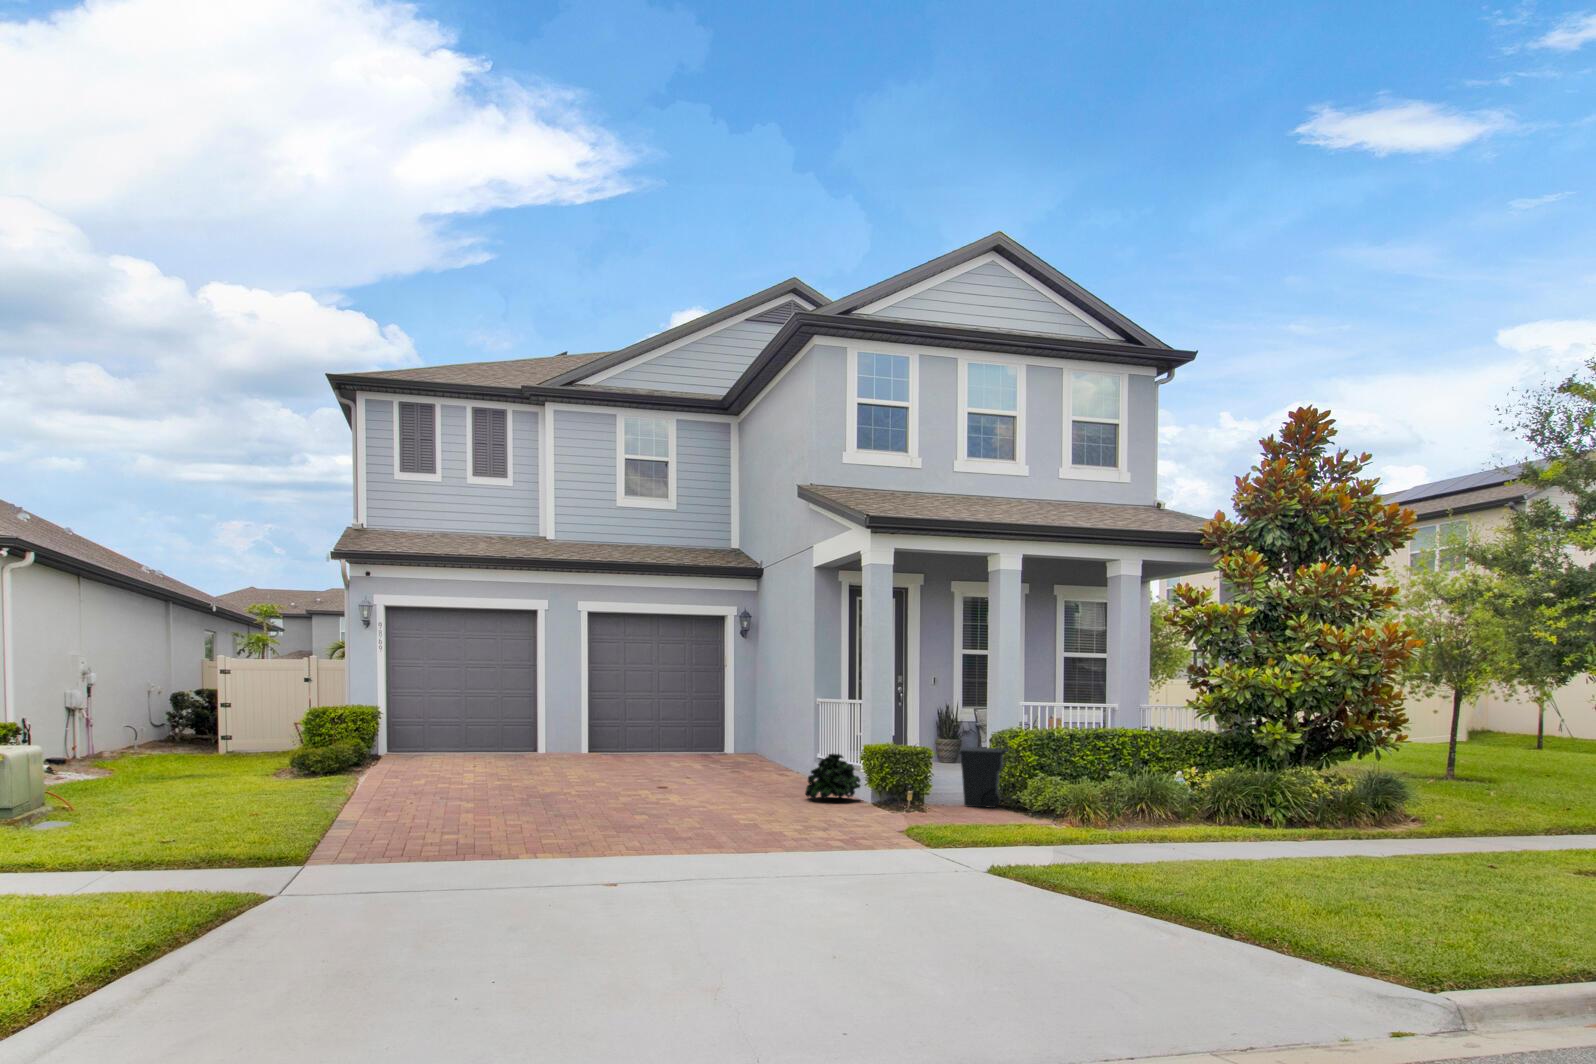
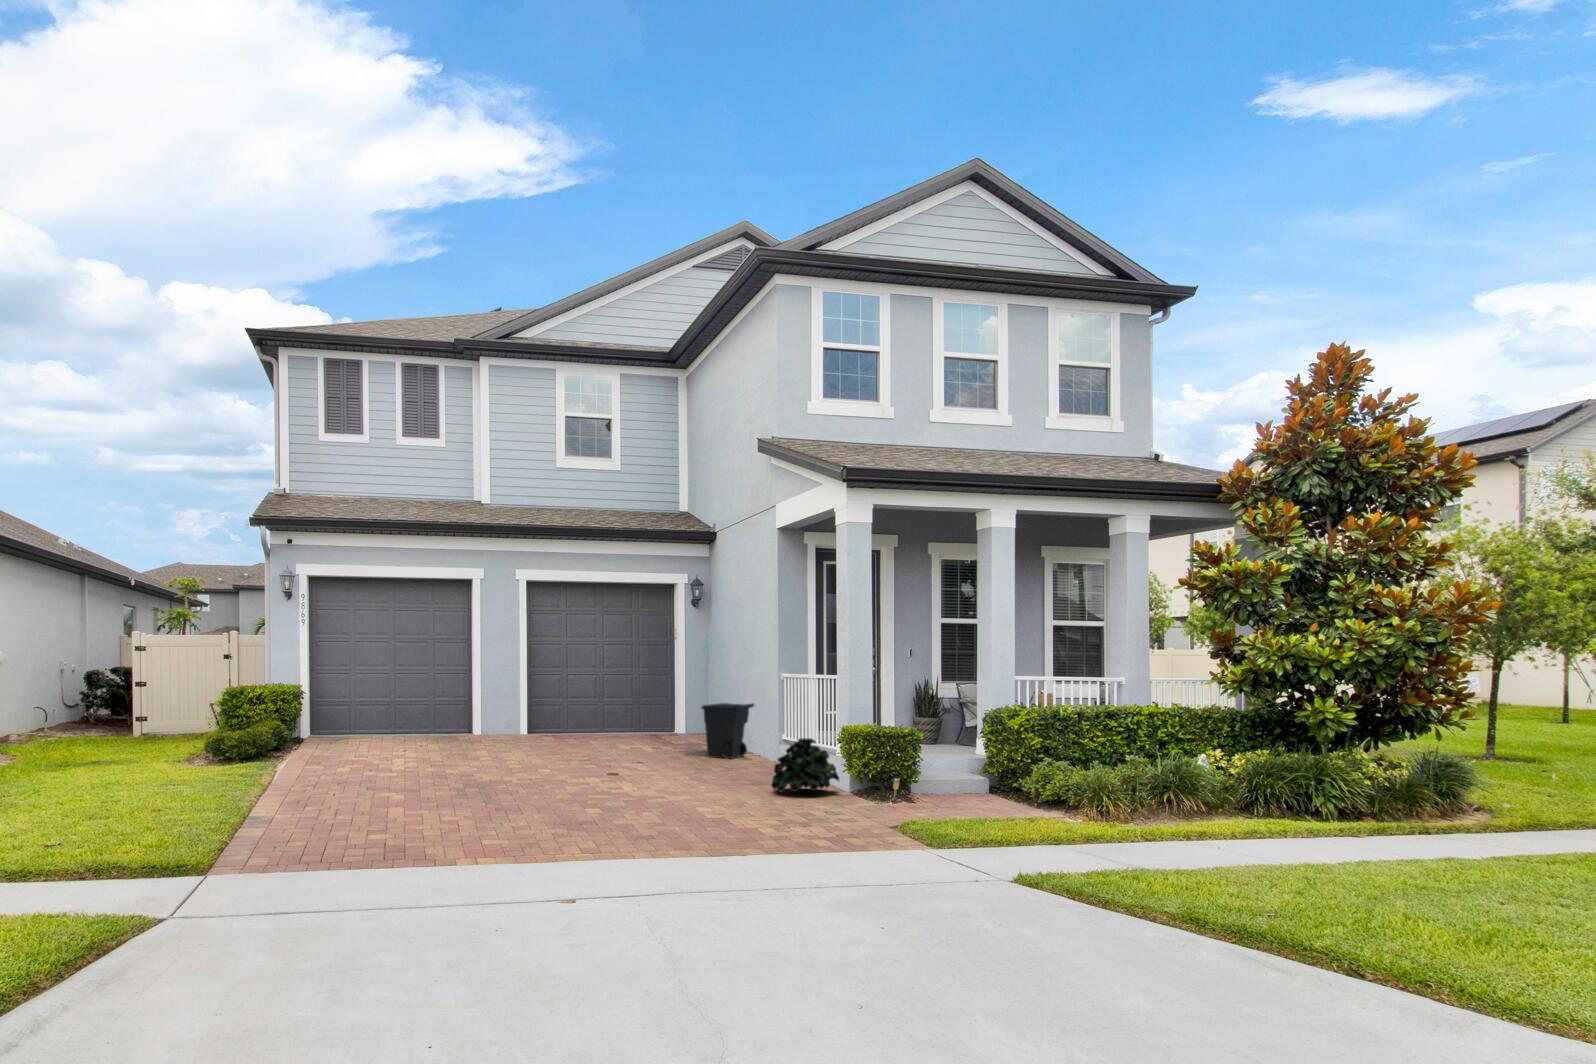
trash can: present [958,747,1008,808] -> present [701,703,754,759]

